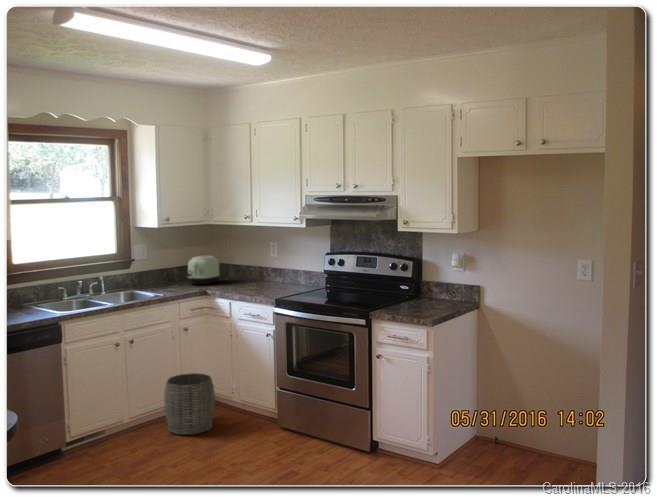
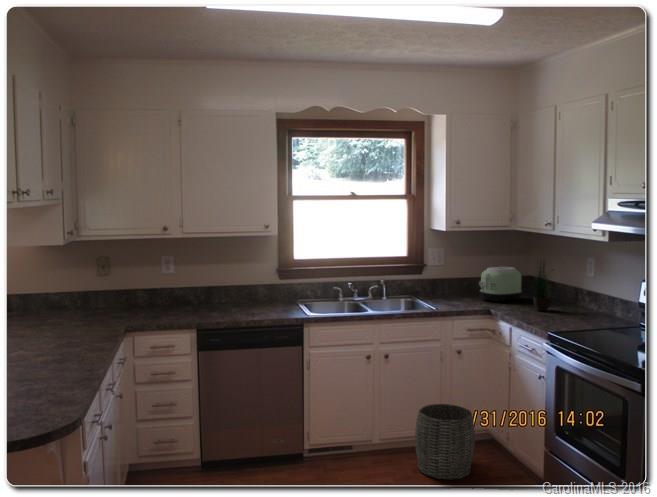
potted plant: none [233,238,258,287] -> present [533,263,551,311]

